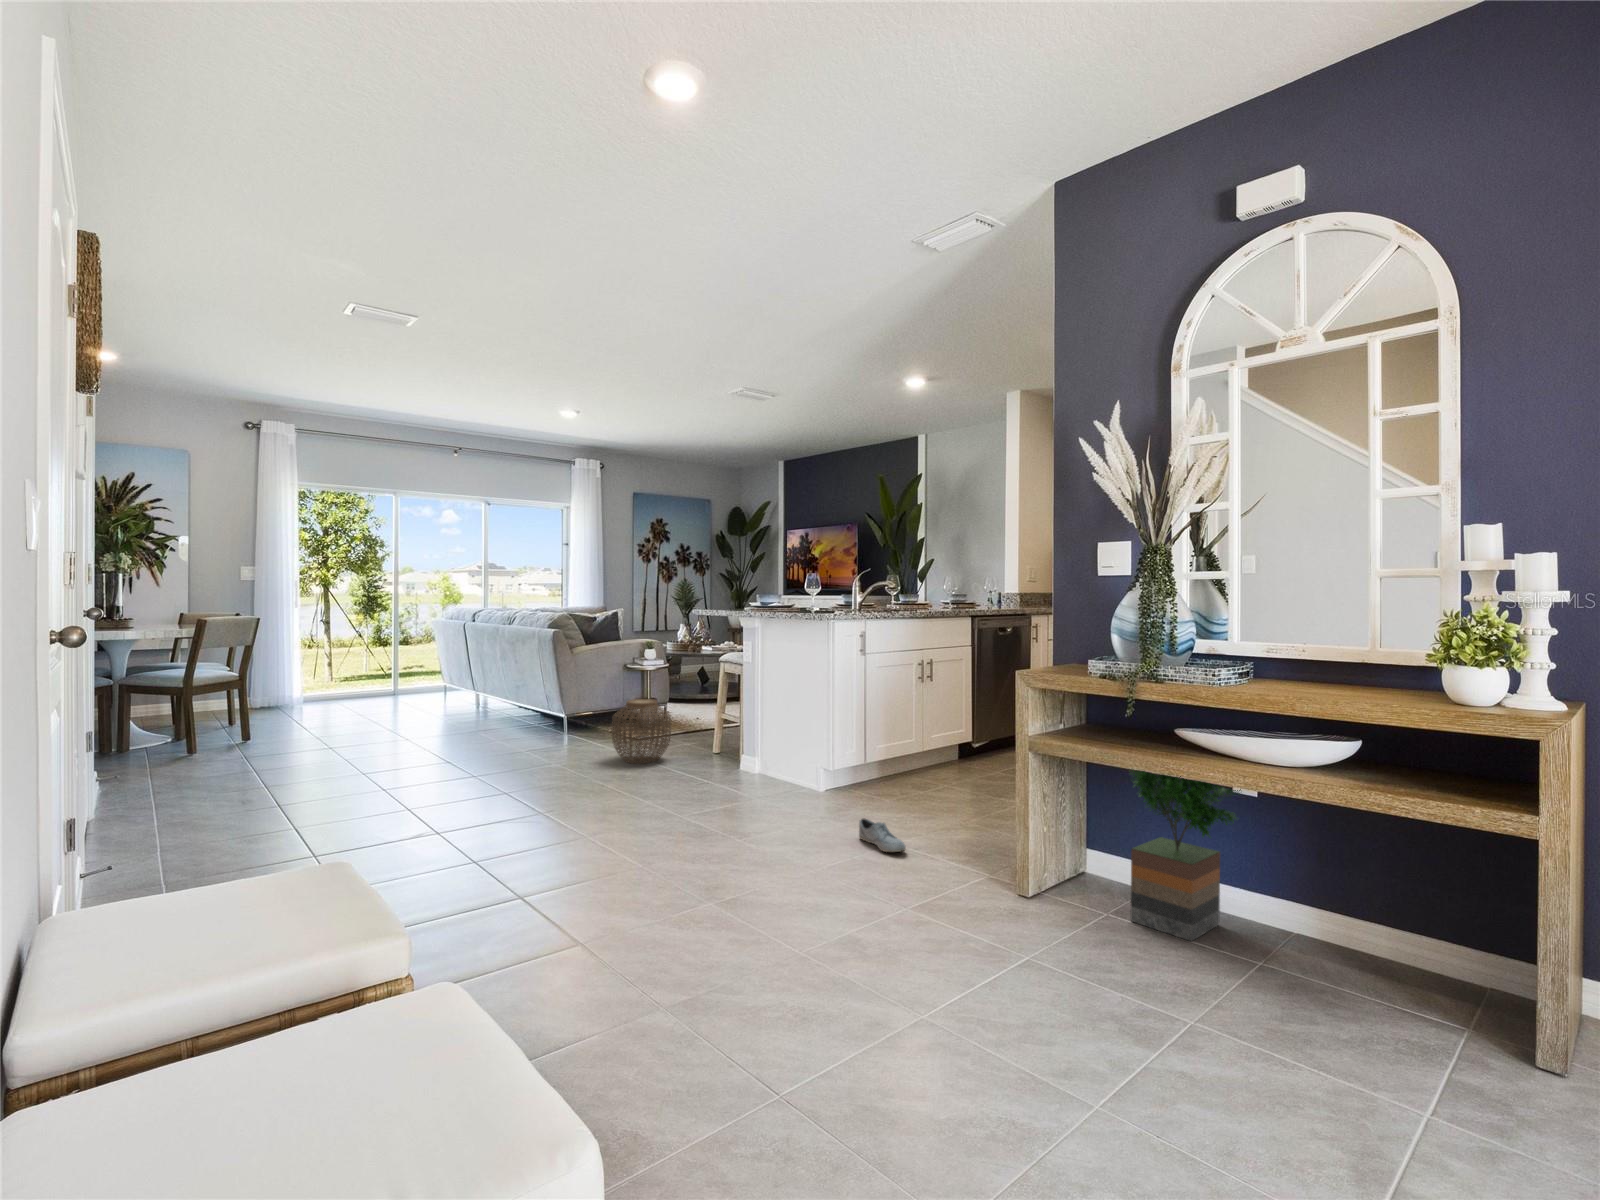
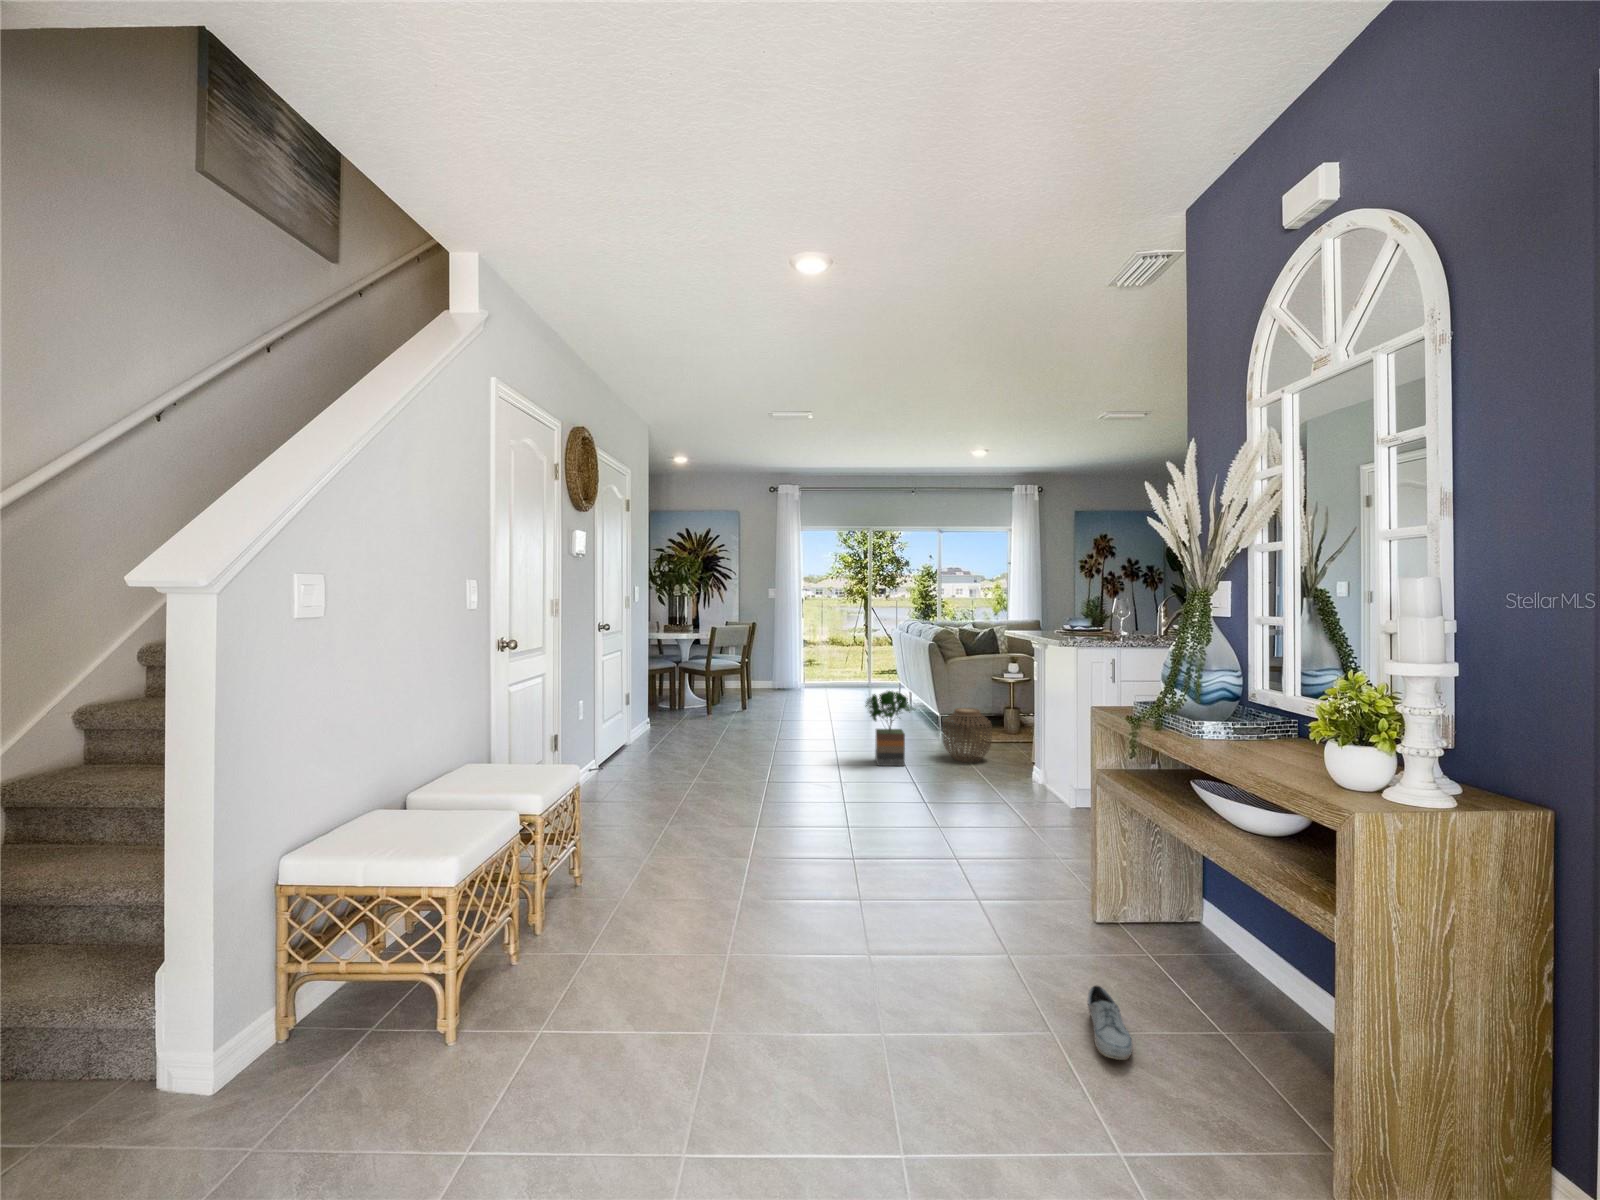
potted tree: present [1131,770,1241,941] -> present [865,691,916,766]
shoe: present [859,819,906,852] -> present [1088,985,1133,1060]

